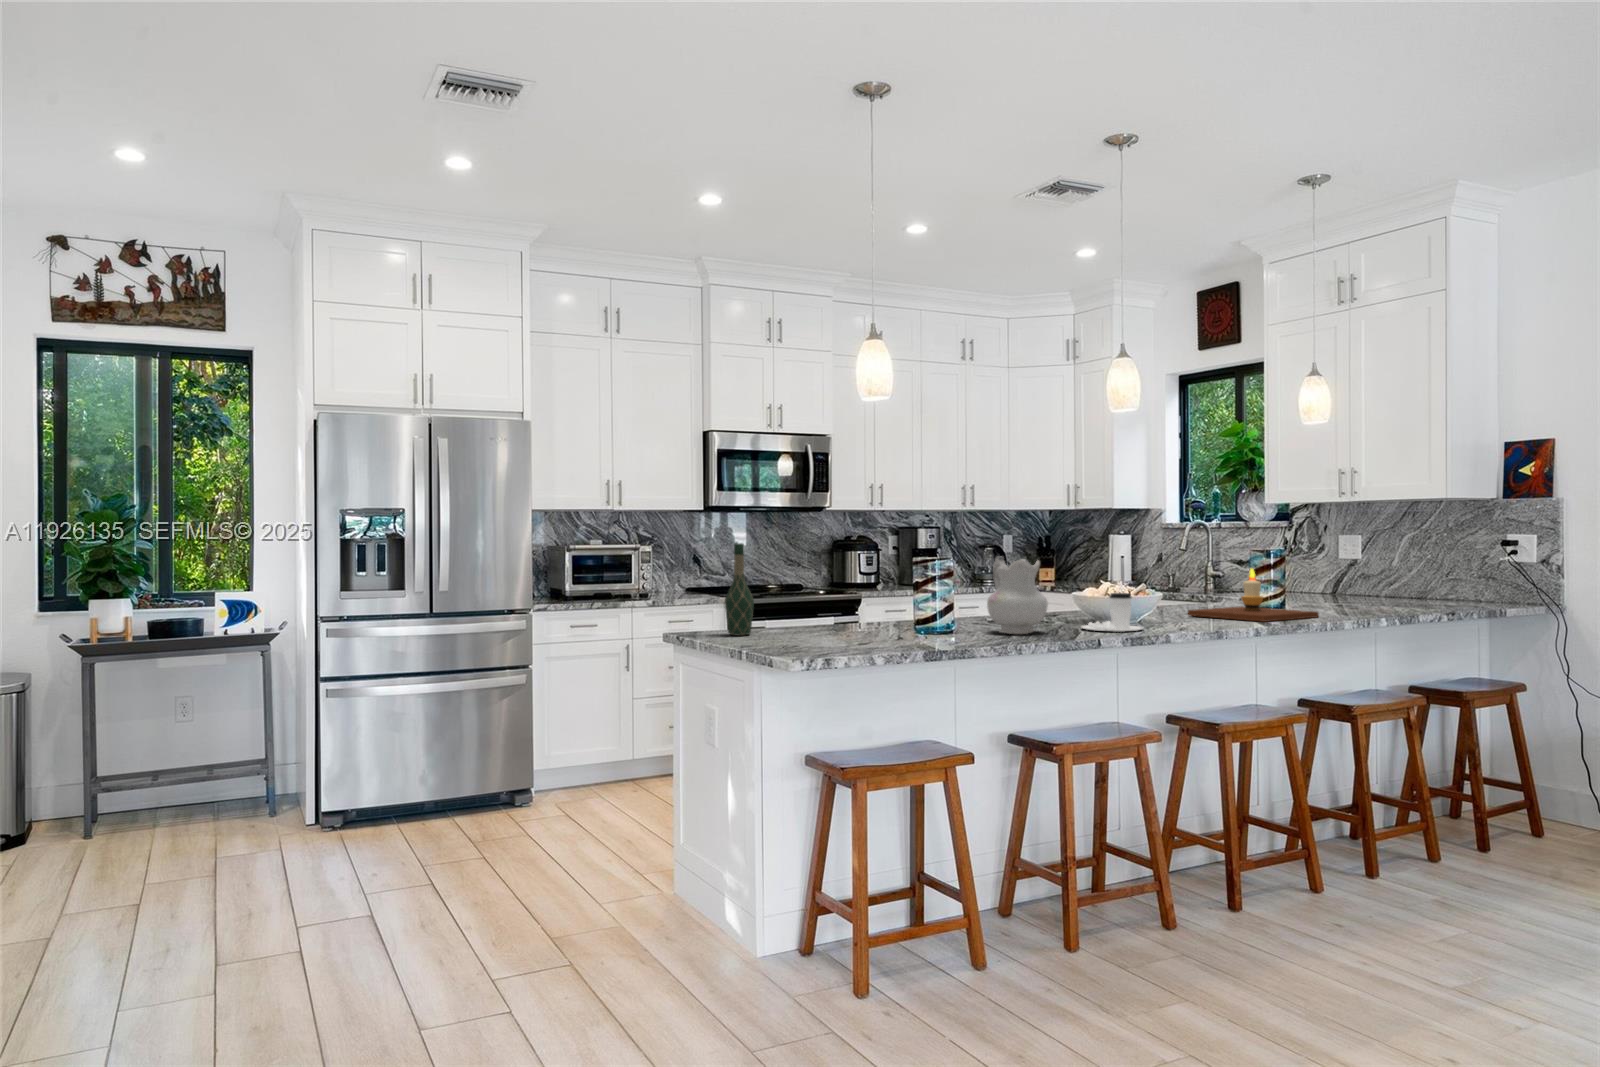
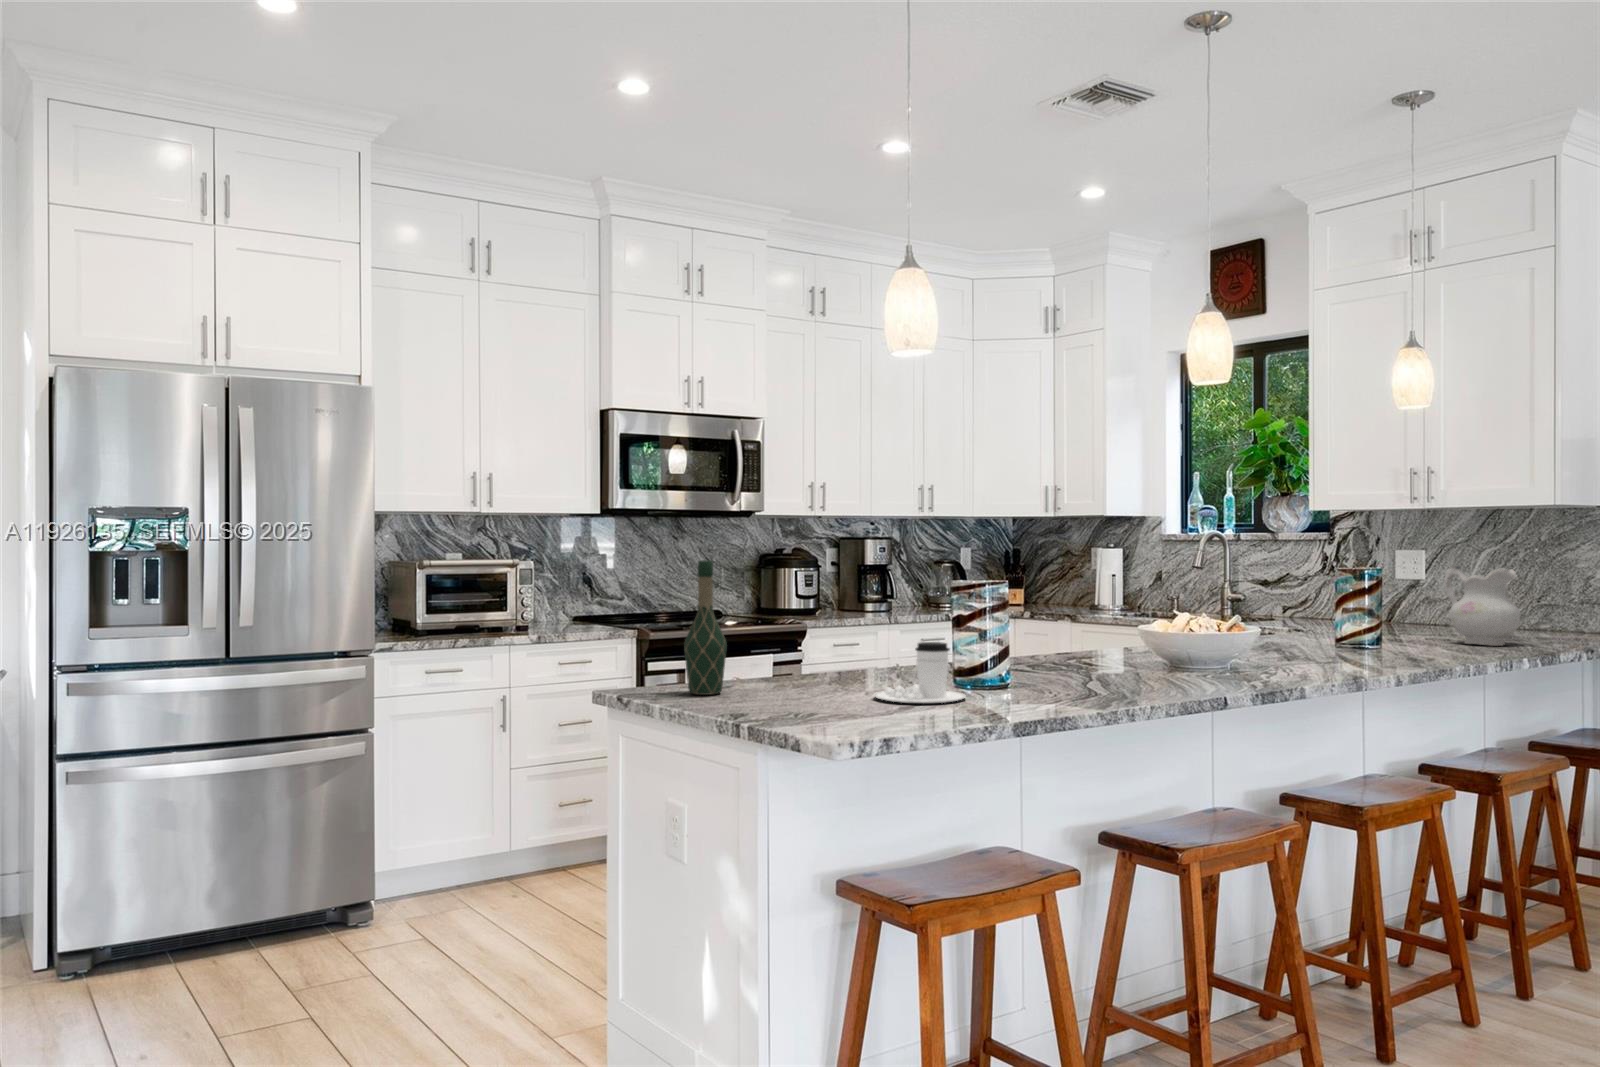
ceramic pitcher: present [987,556,1048,634] -> present [1445,565,1520,646]
candle: present [1188,569,1319,622] -> none [1275,593,1440,665]
coffee cup: present [1082,593,1142,632] -> present [874,642,966,703]

